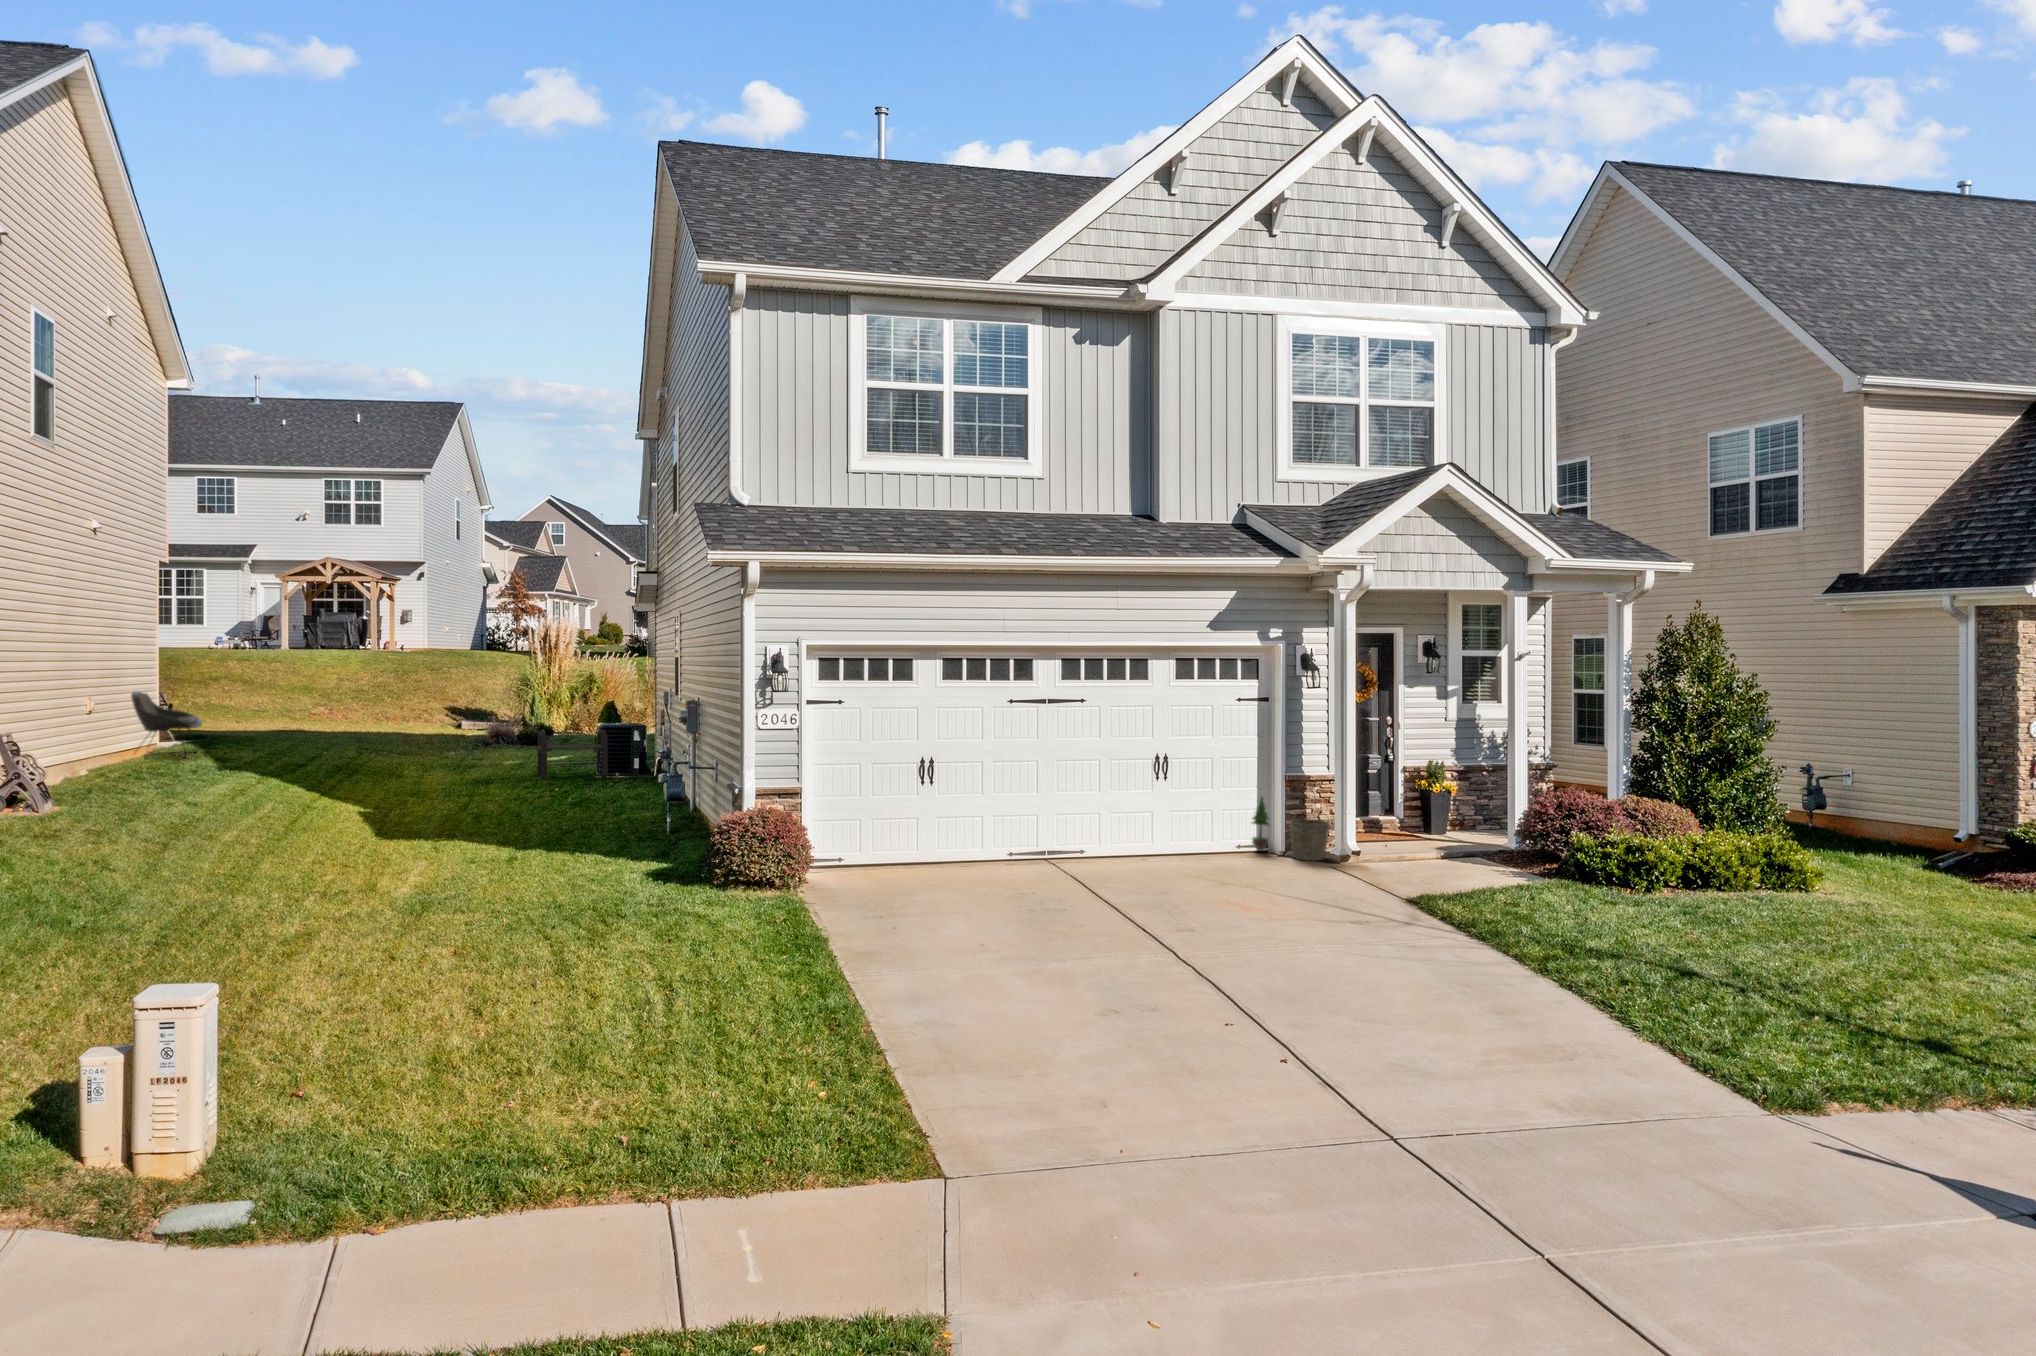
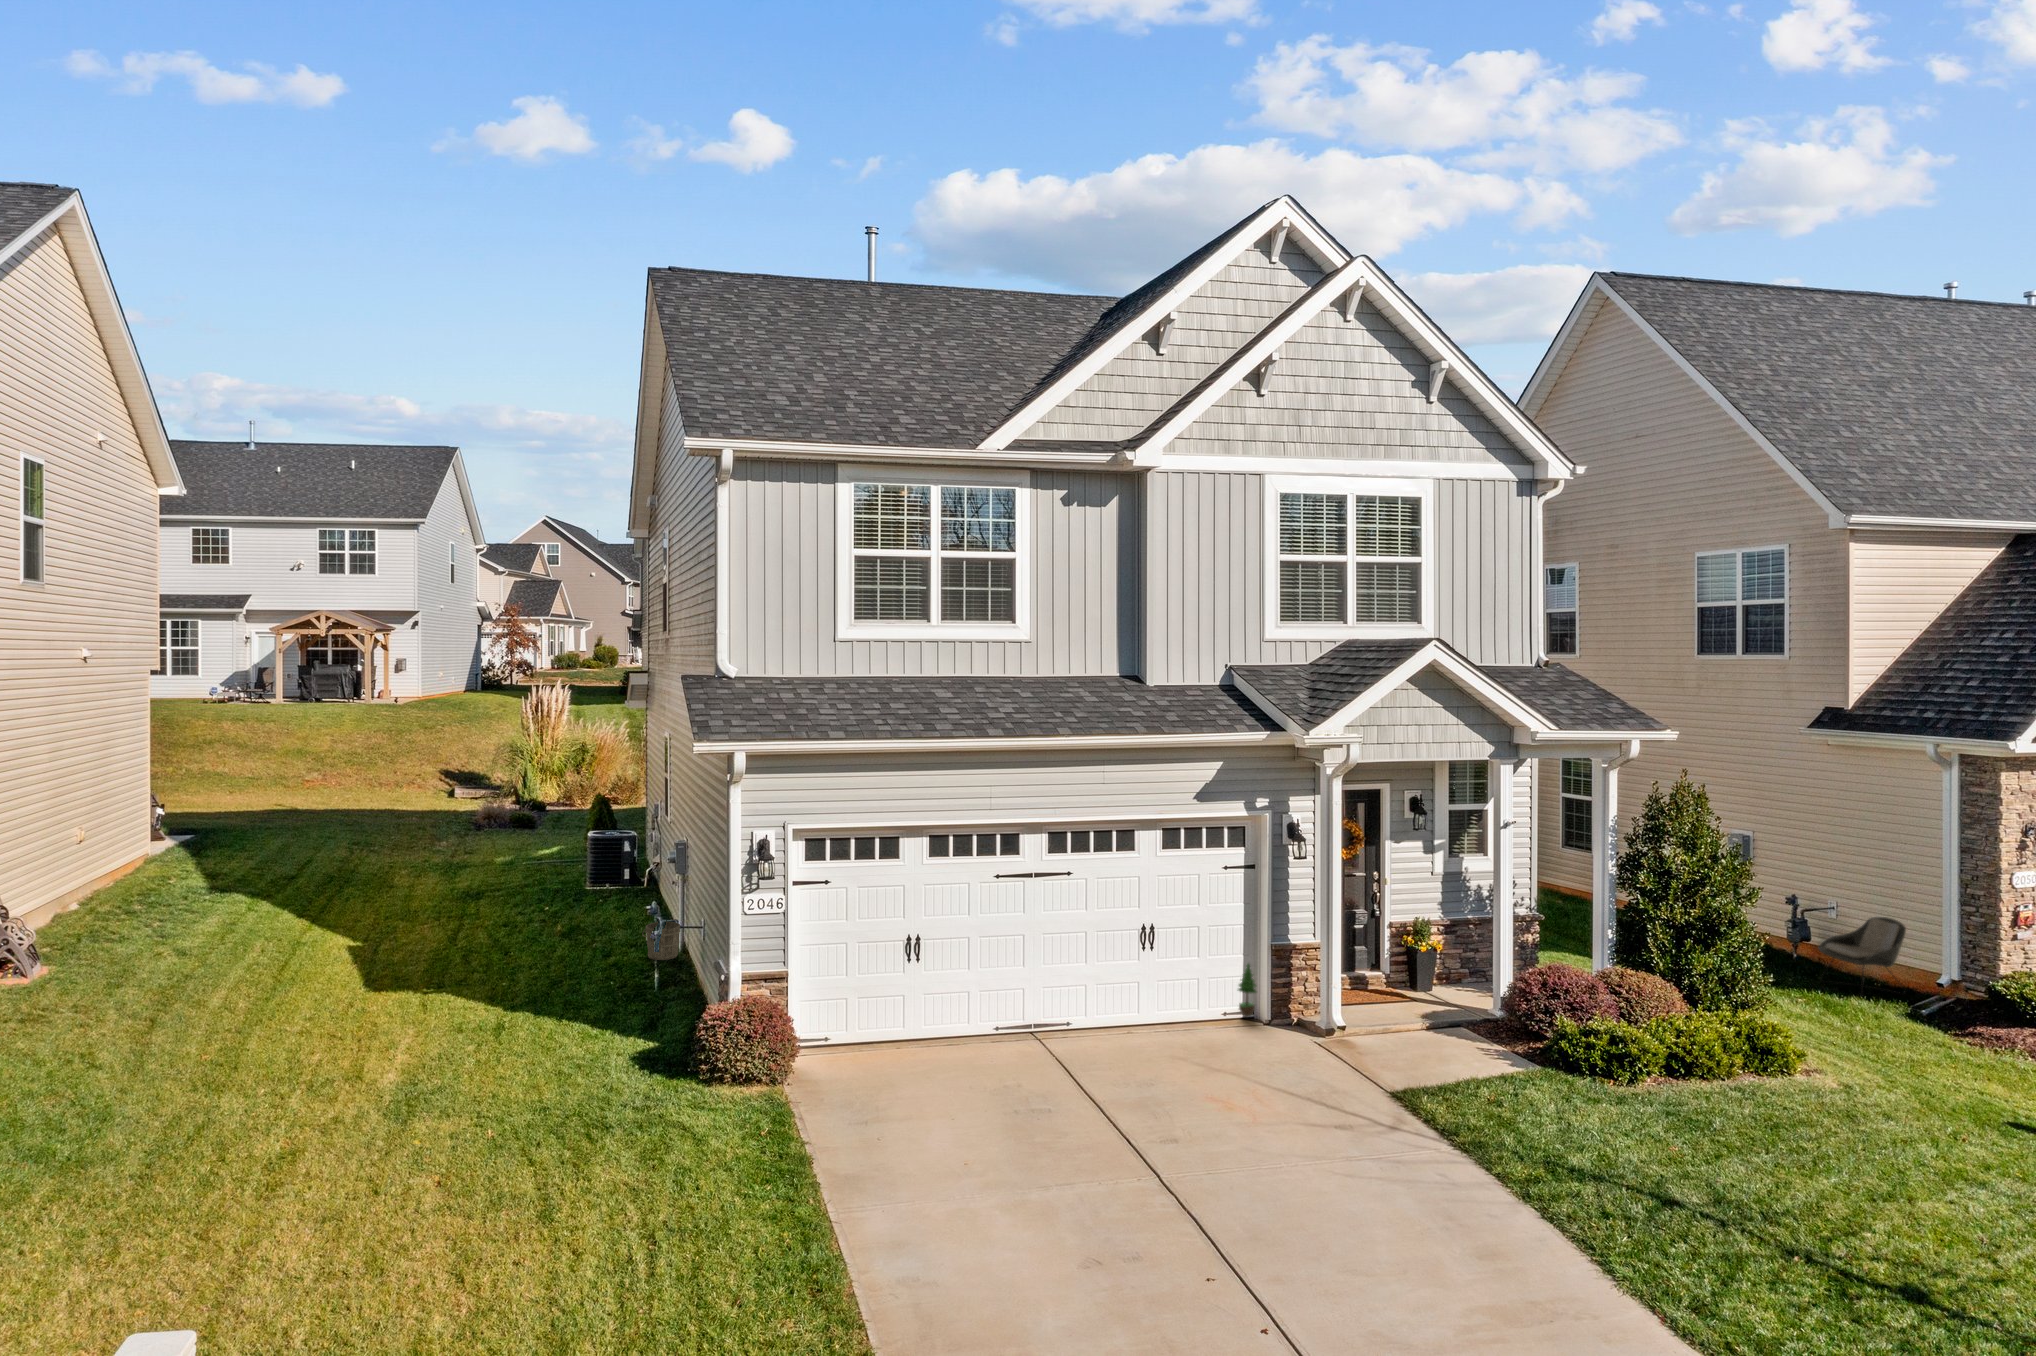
lounge chair: present [131,691,202,758] -> present [1819,917,1906,995]
bench: present [537,729,608,779] -> none [529,847,598,901]
bucket: present [1290,818,1333,861] -> present [642,922,680,960]

